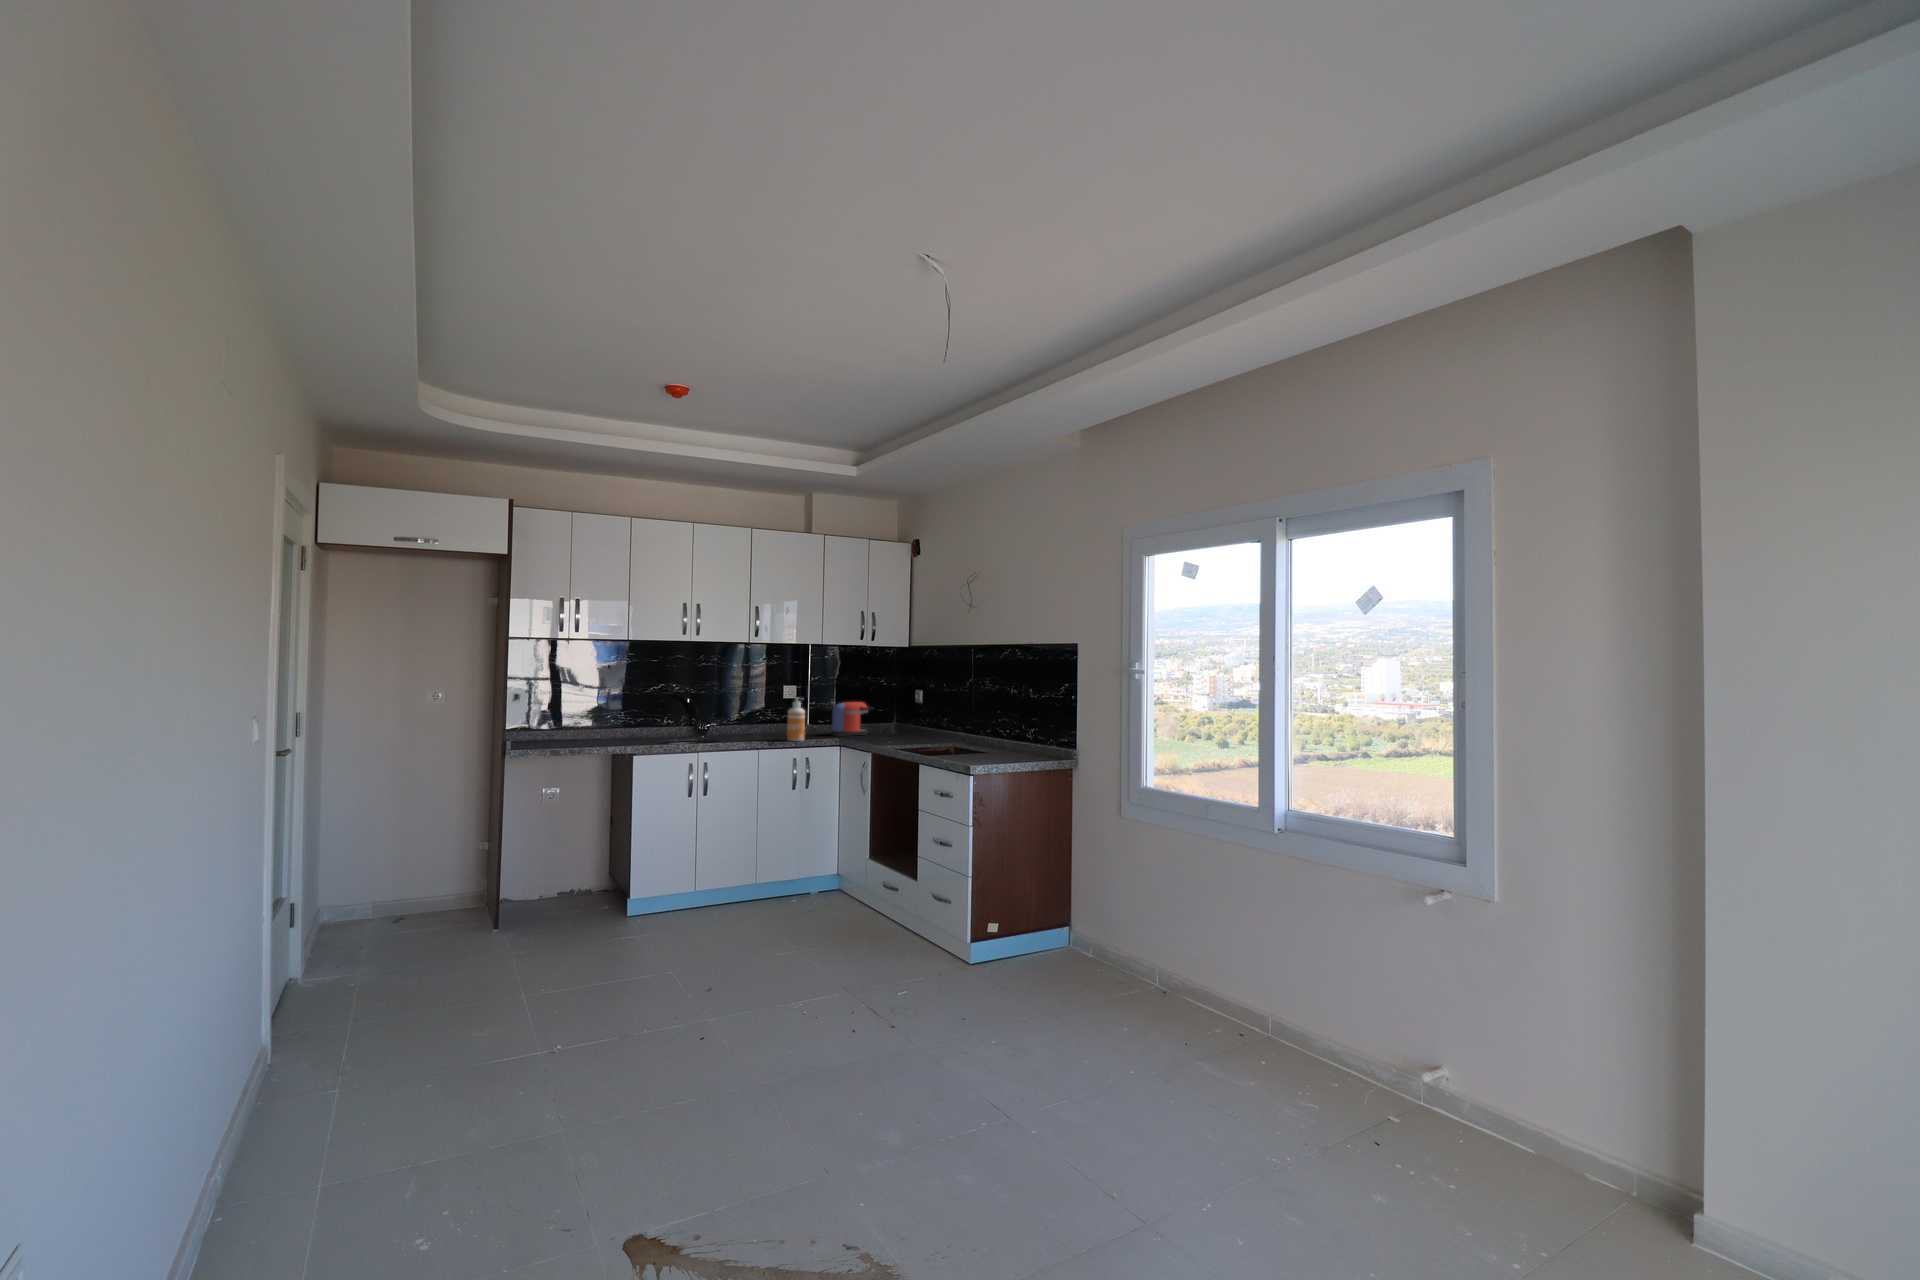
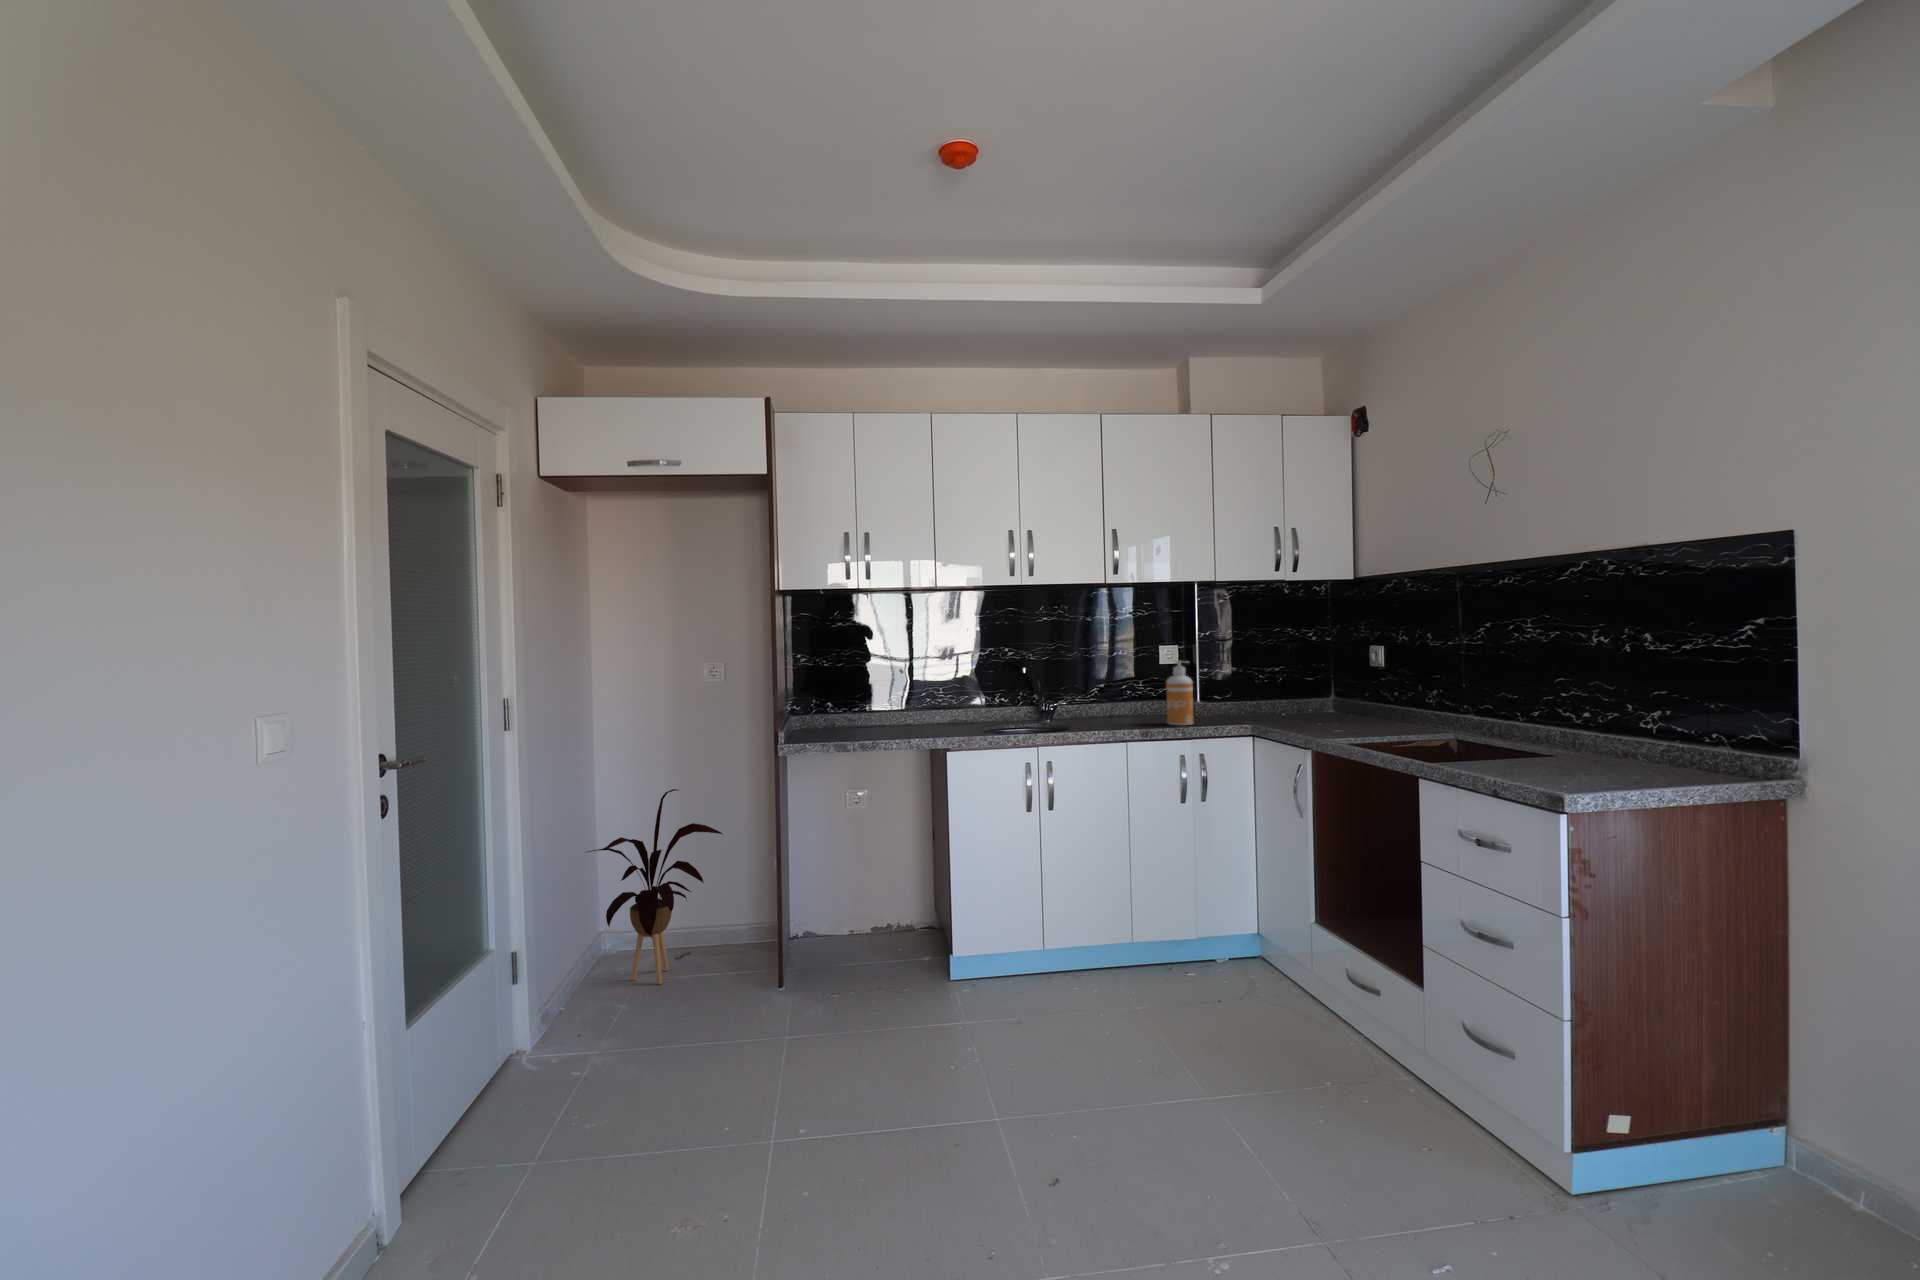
coffee maker: present [831,702,873,736] -> none [1234,665,1299,716]
house plant: none [318,789,441,944] -> present [587,789,722,984]

